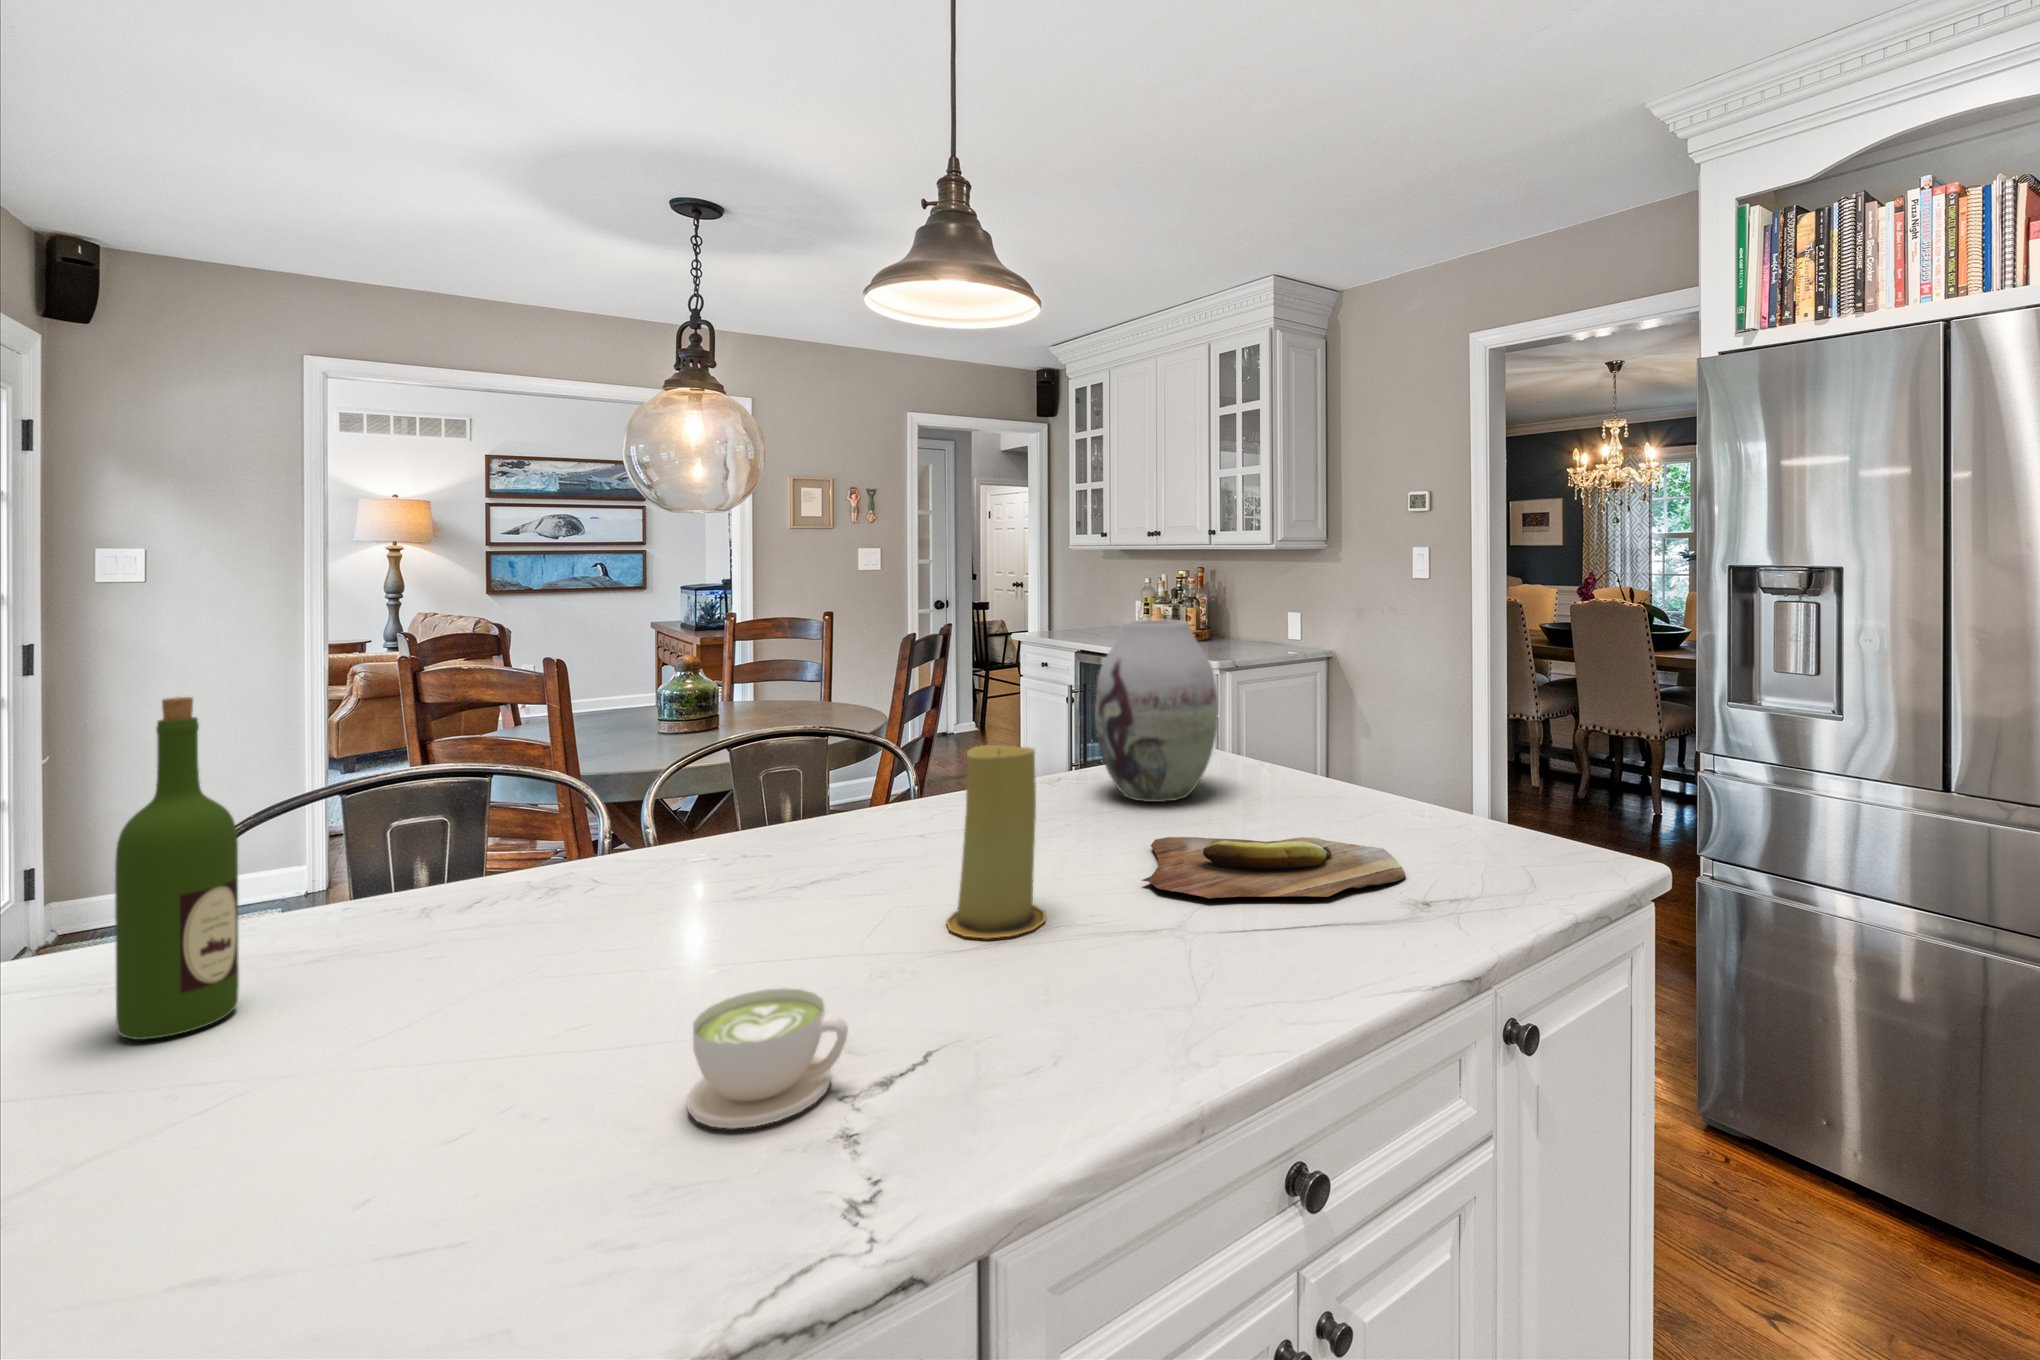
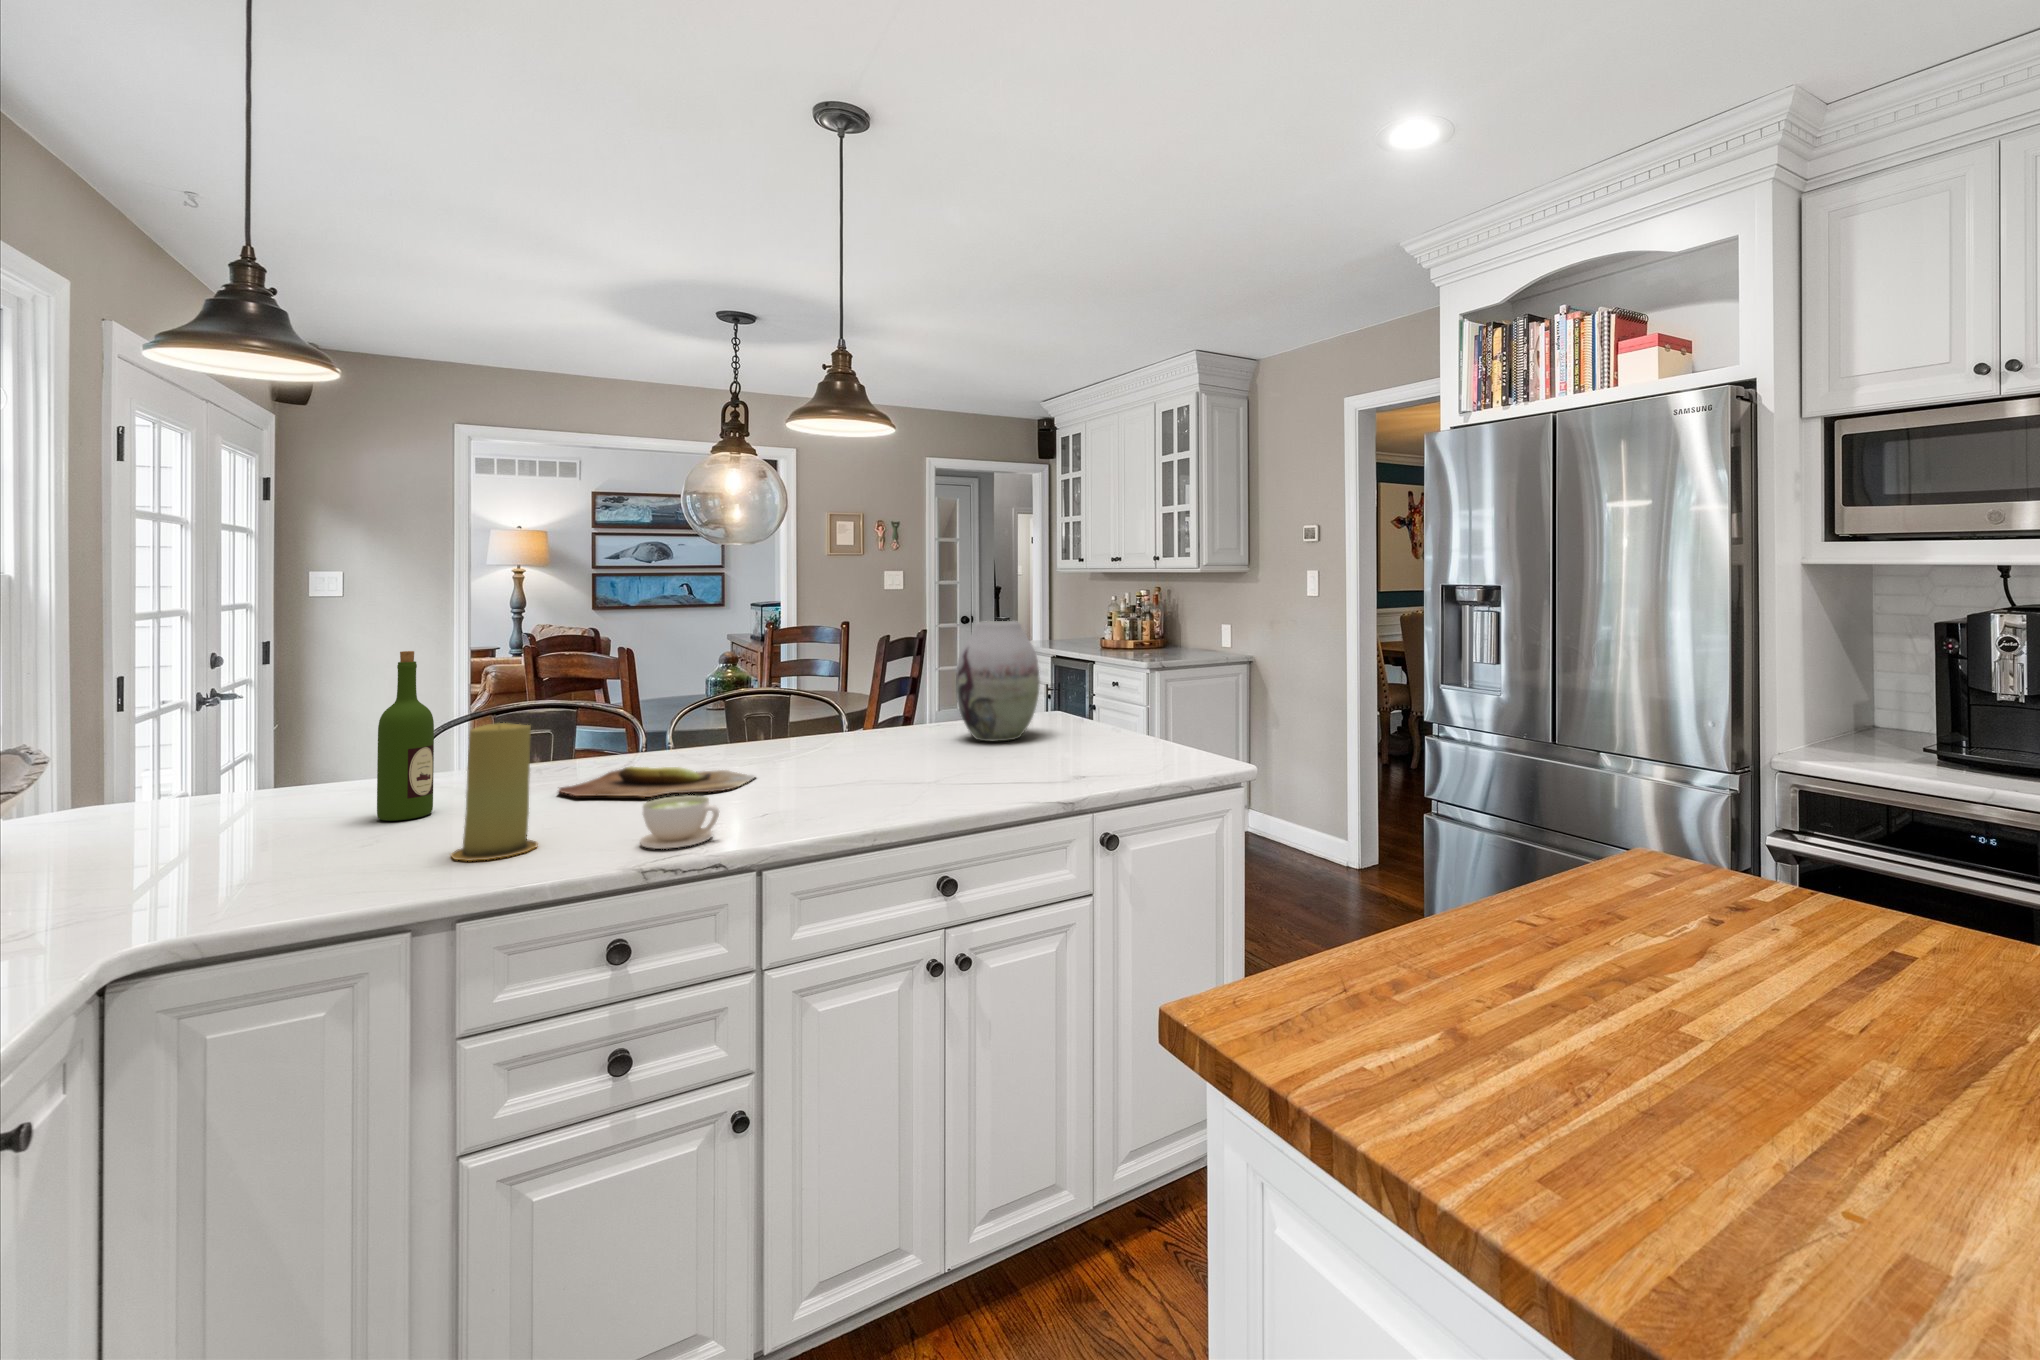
candle: present [946,745,1045,938] -> present [451,723,538,861]
cutting board: present [1142,837,1405,899] -> present [559,766,754,797]

